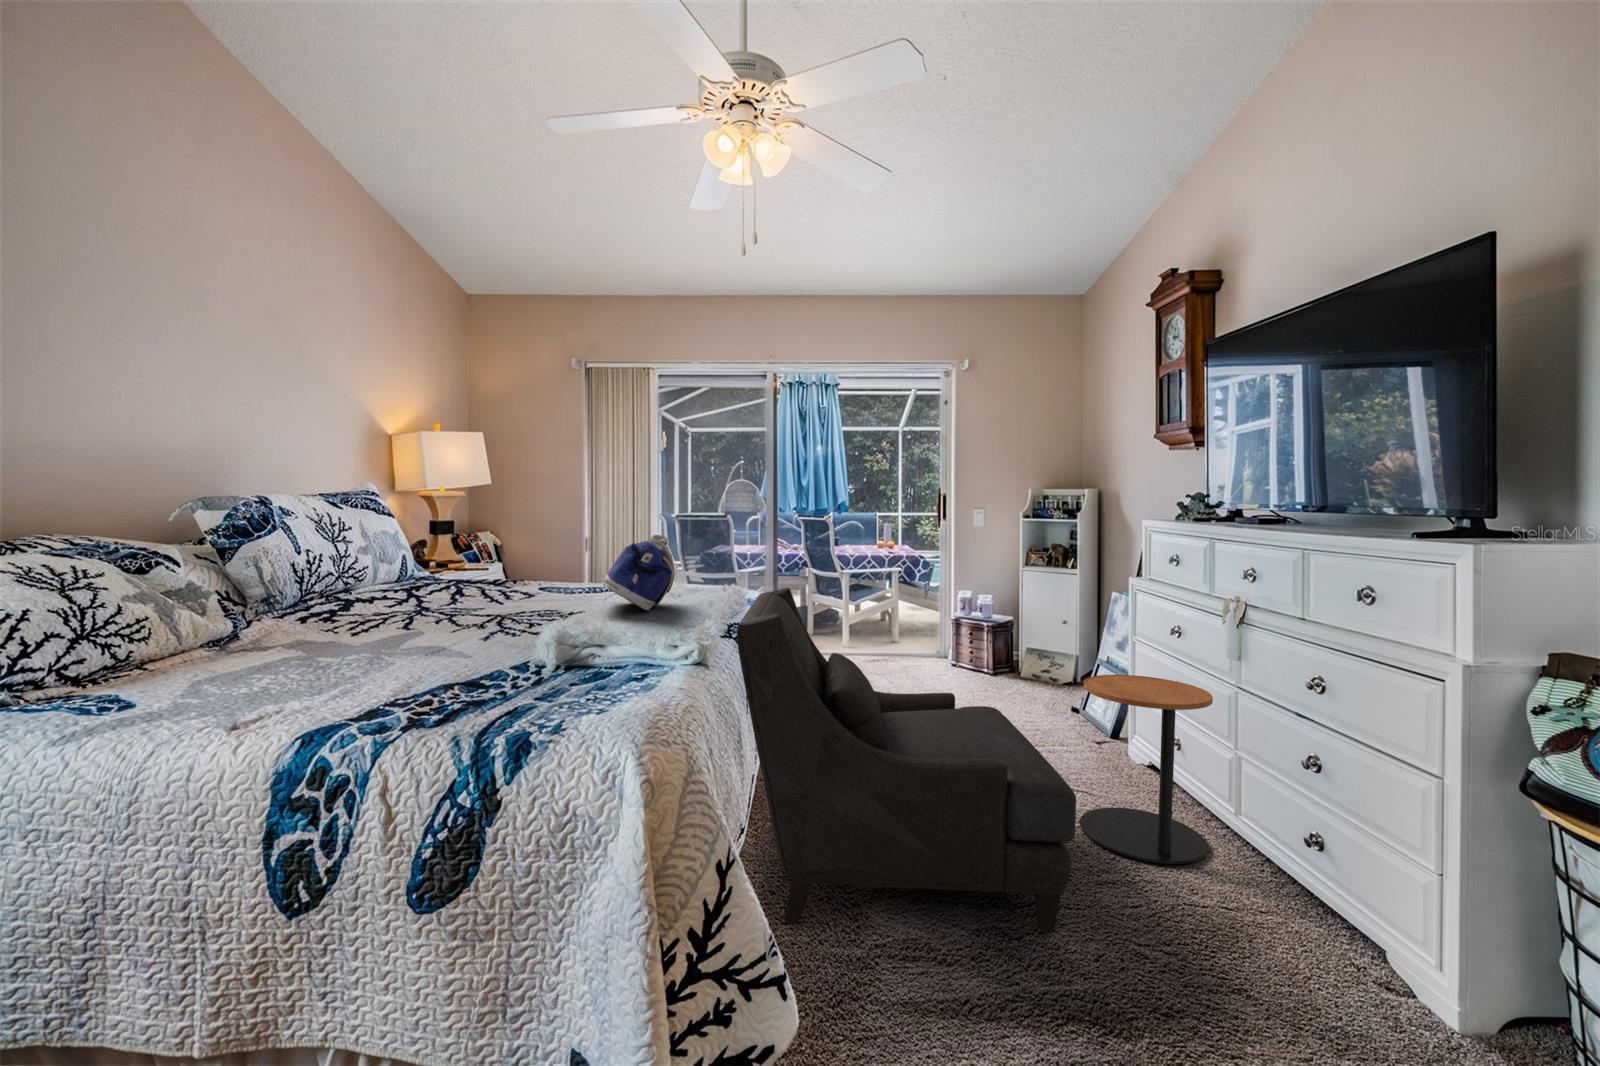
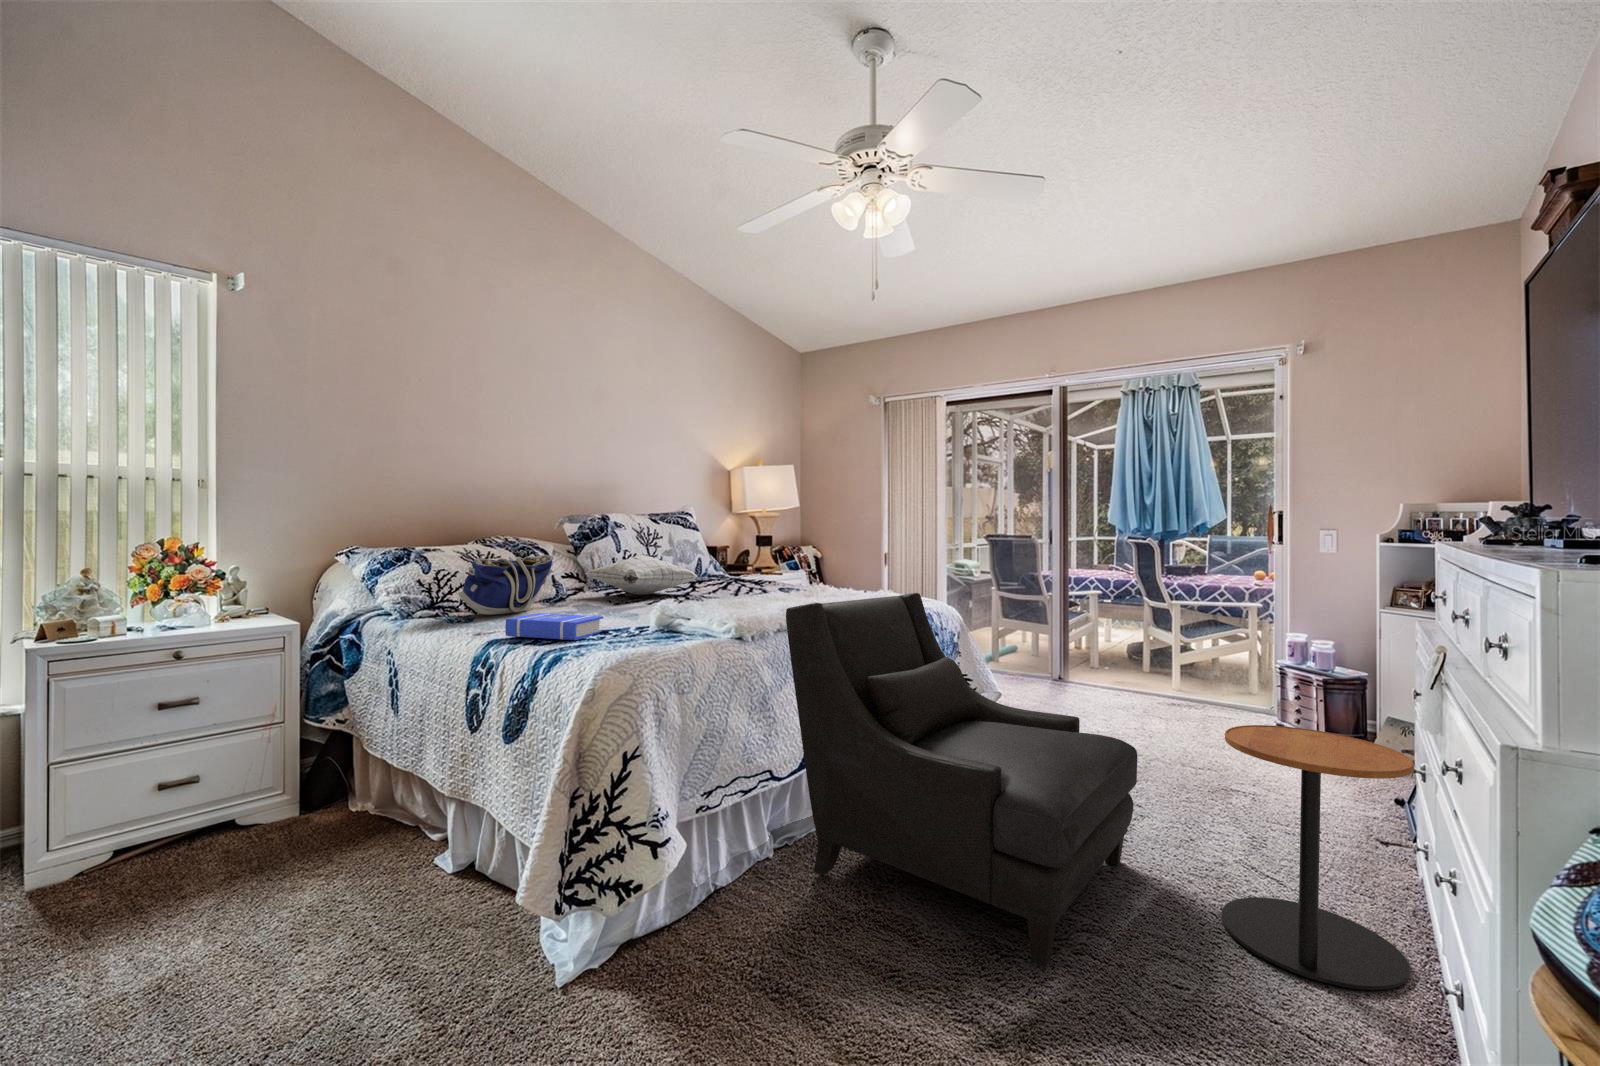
tote bag: present [603,535,675,610] -> present [459,555,553,615]
pillow: none [271,558,467,616] -> present [585,555,698,595]
book: none [338,665,485,725] -> present [505,613,603,640]

